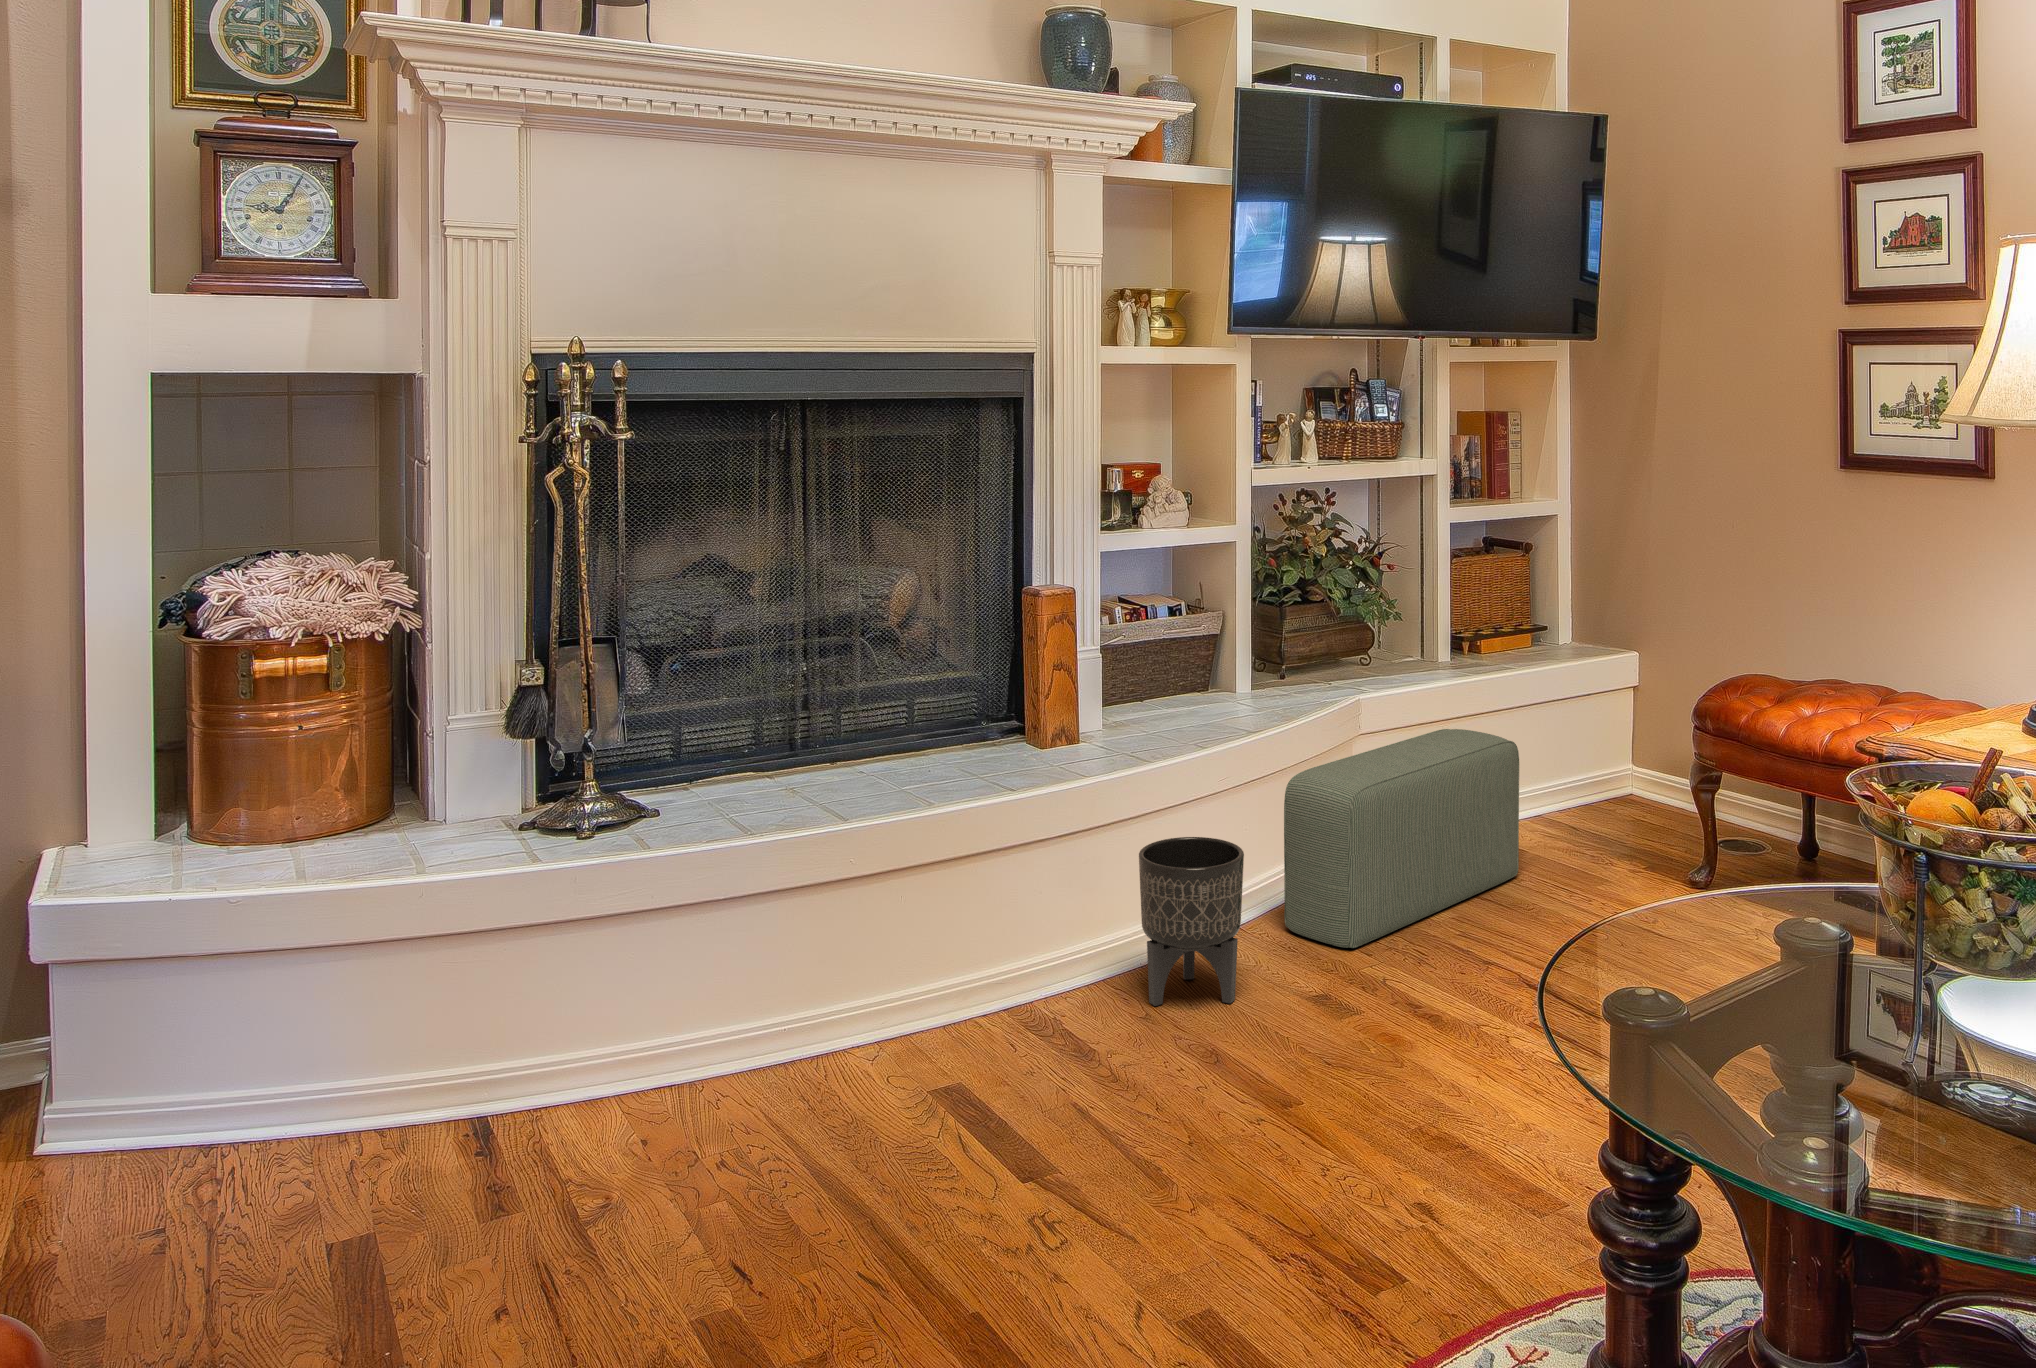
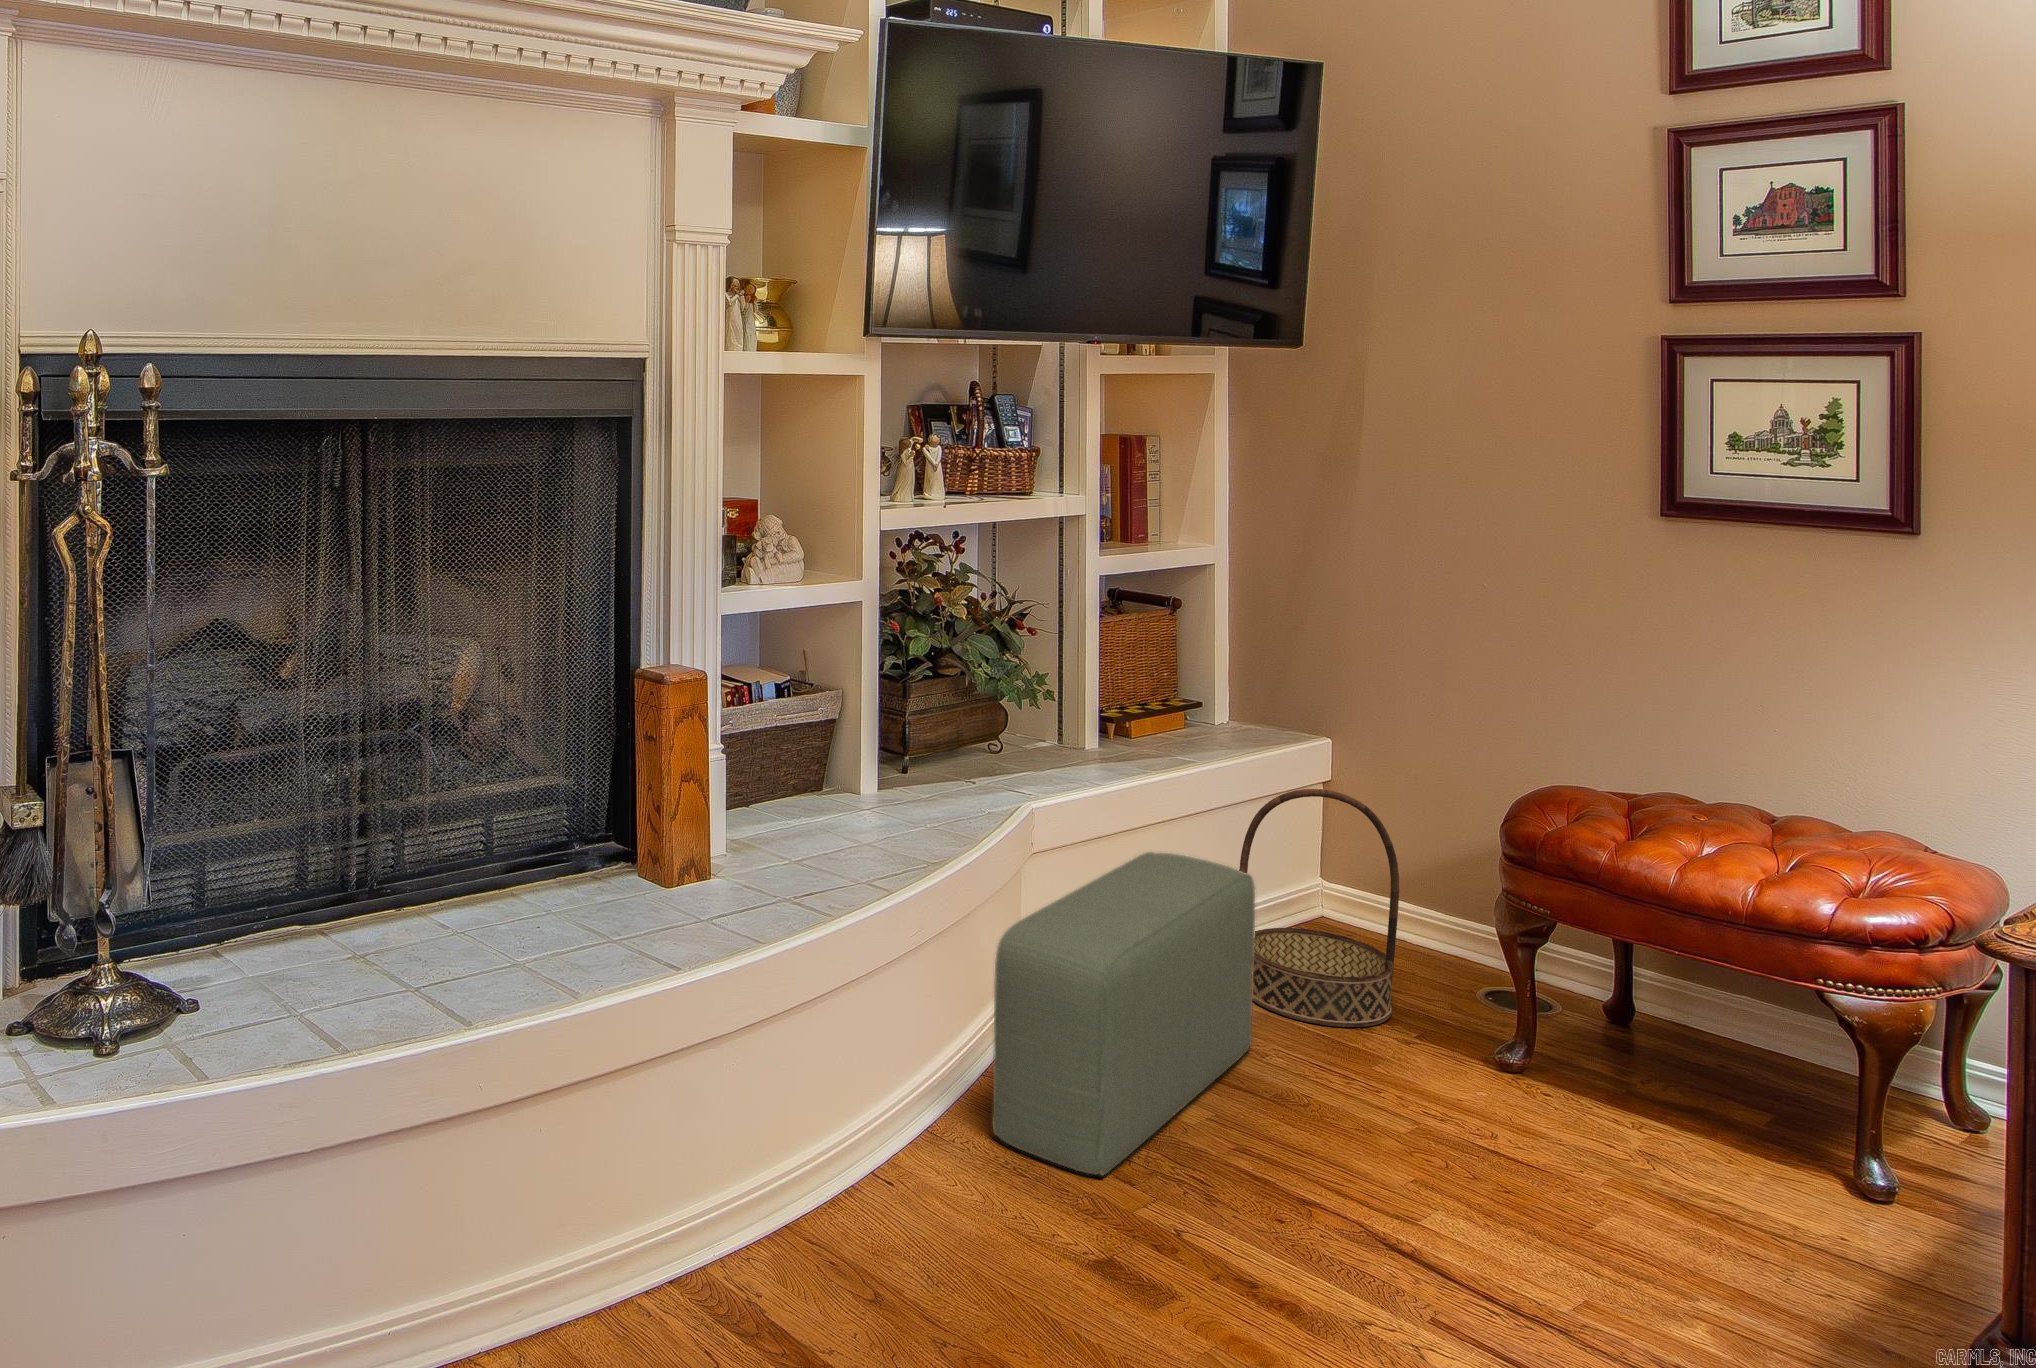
basket: none [1535,682,1651,862] -> present [1239,789,1399,1027]
planter: present [1139,837,1244,1006] -> none [849,1031,1000,1282]

